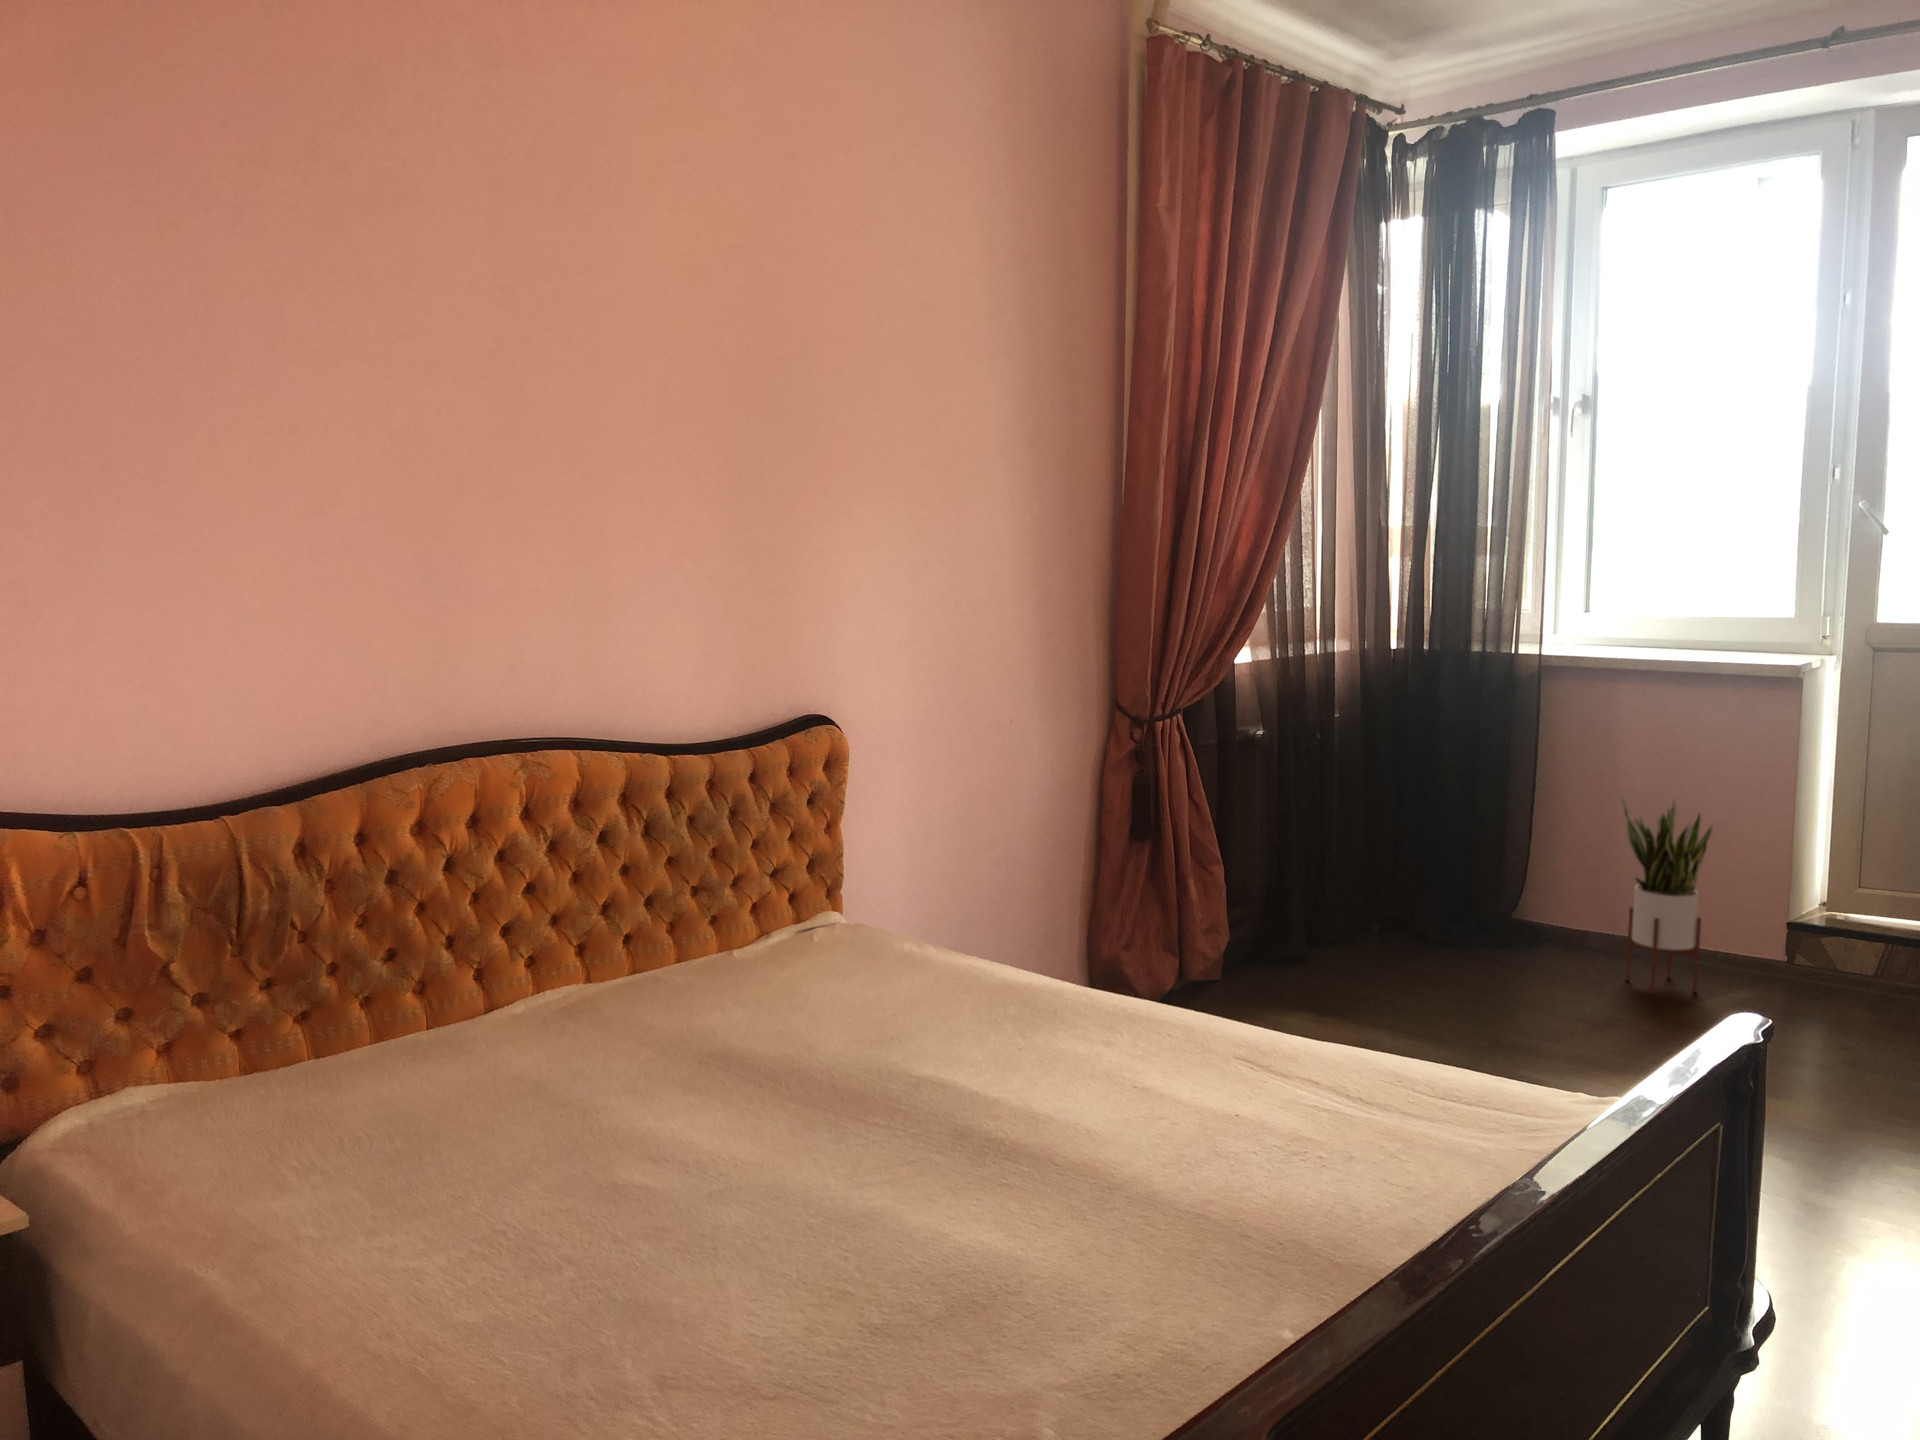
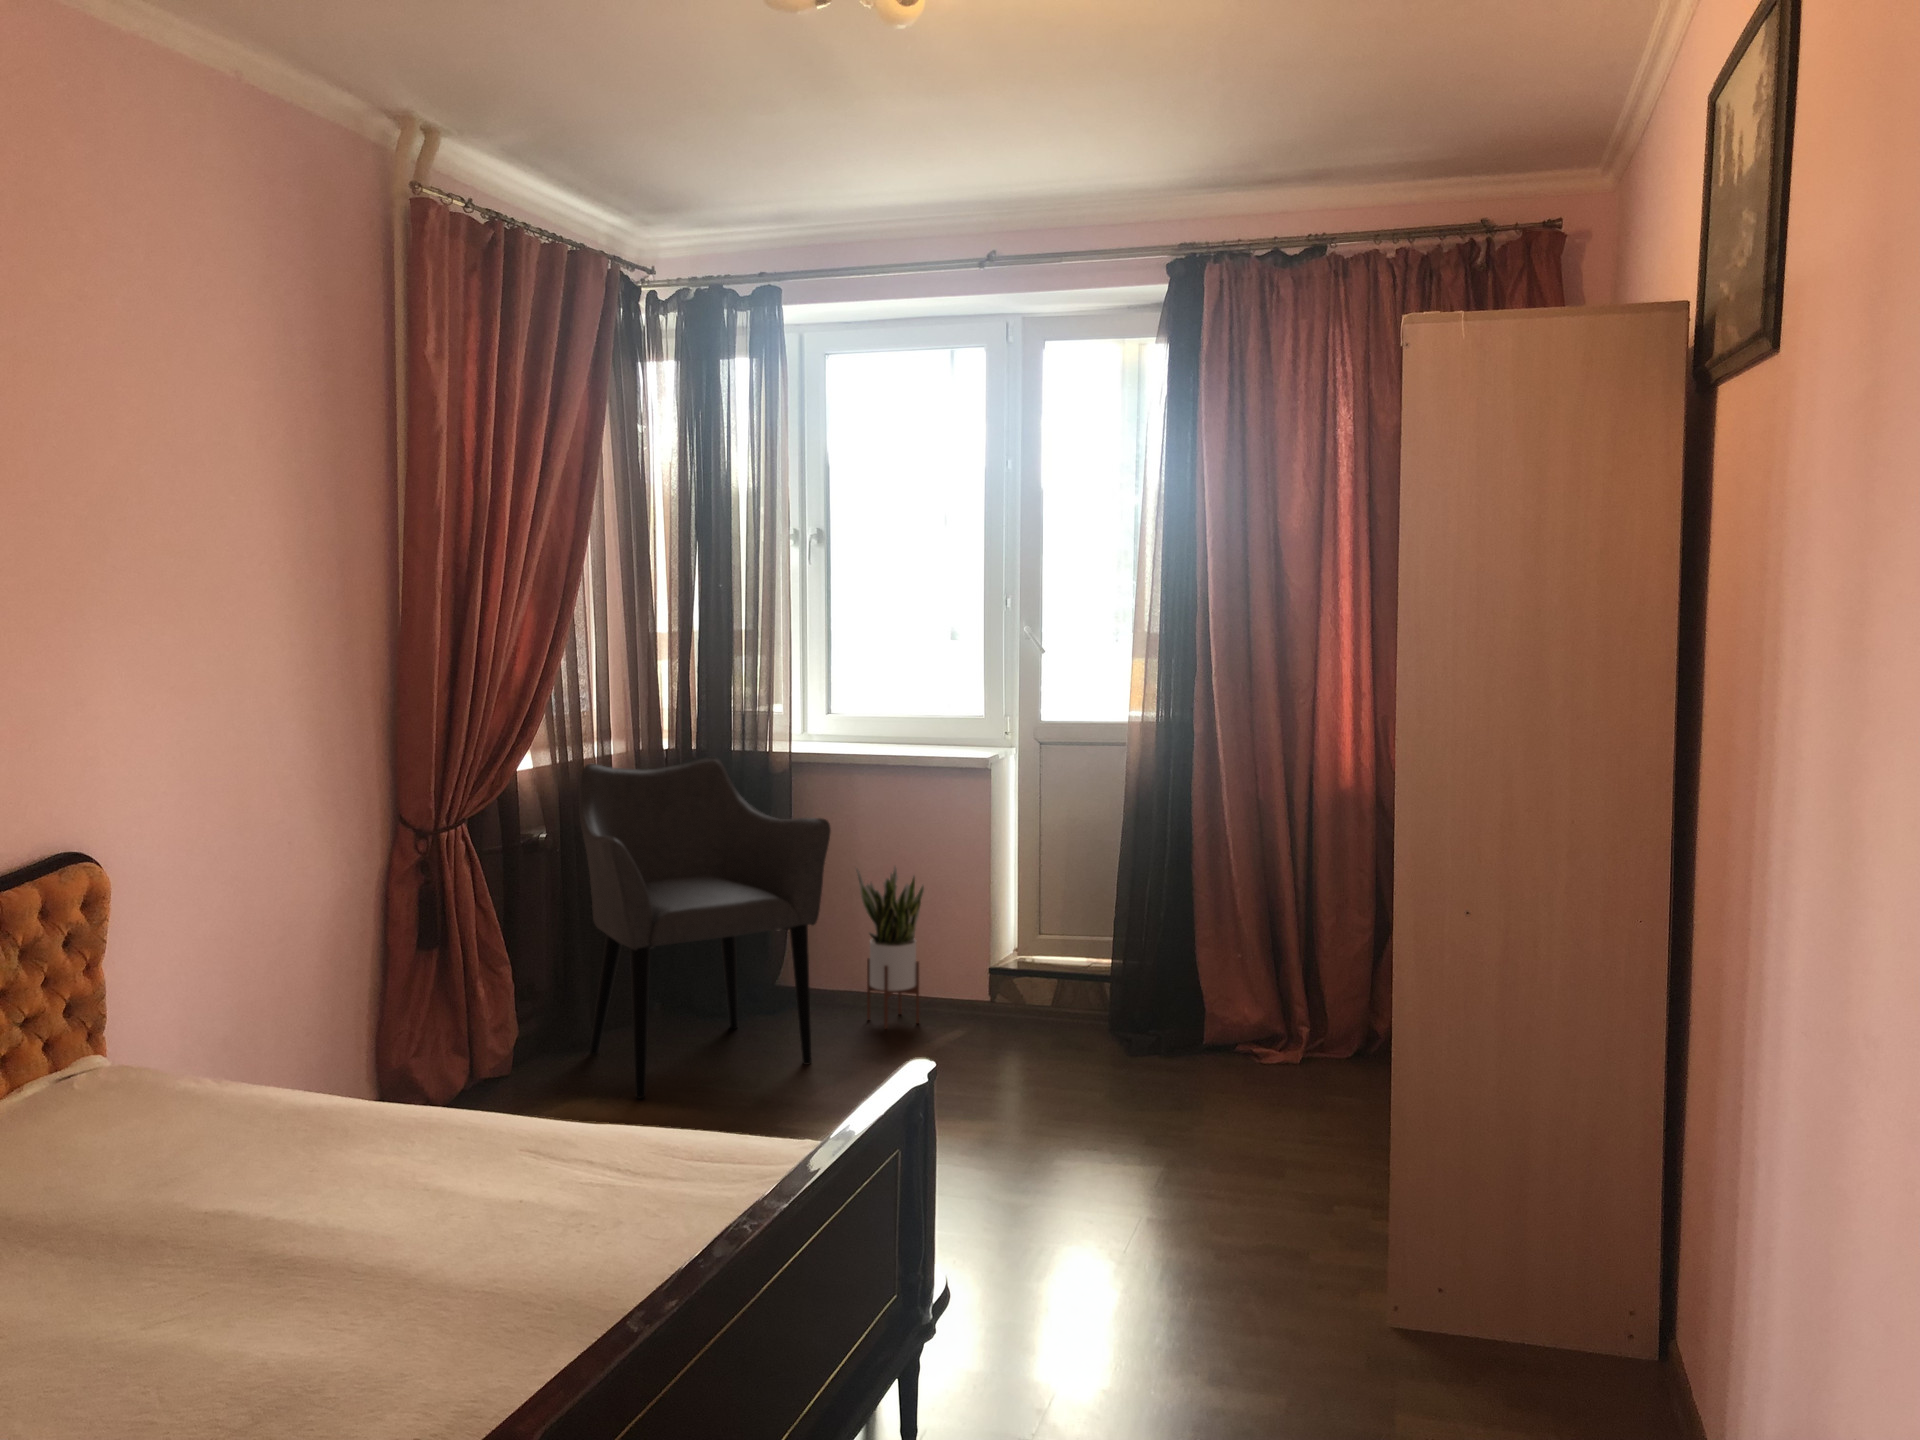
armchair: none [1297,660,1598,1031] -> present [579,757,831,1098]

